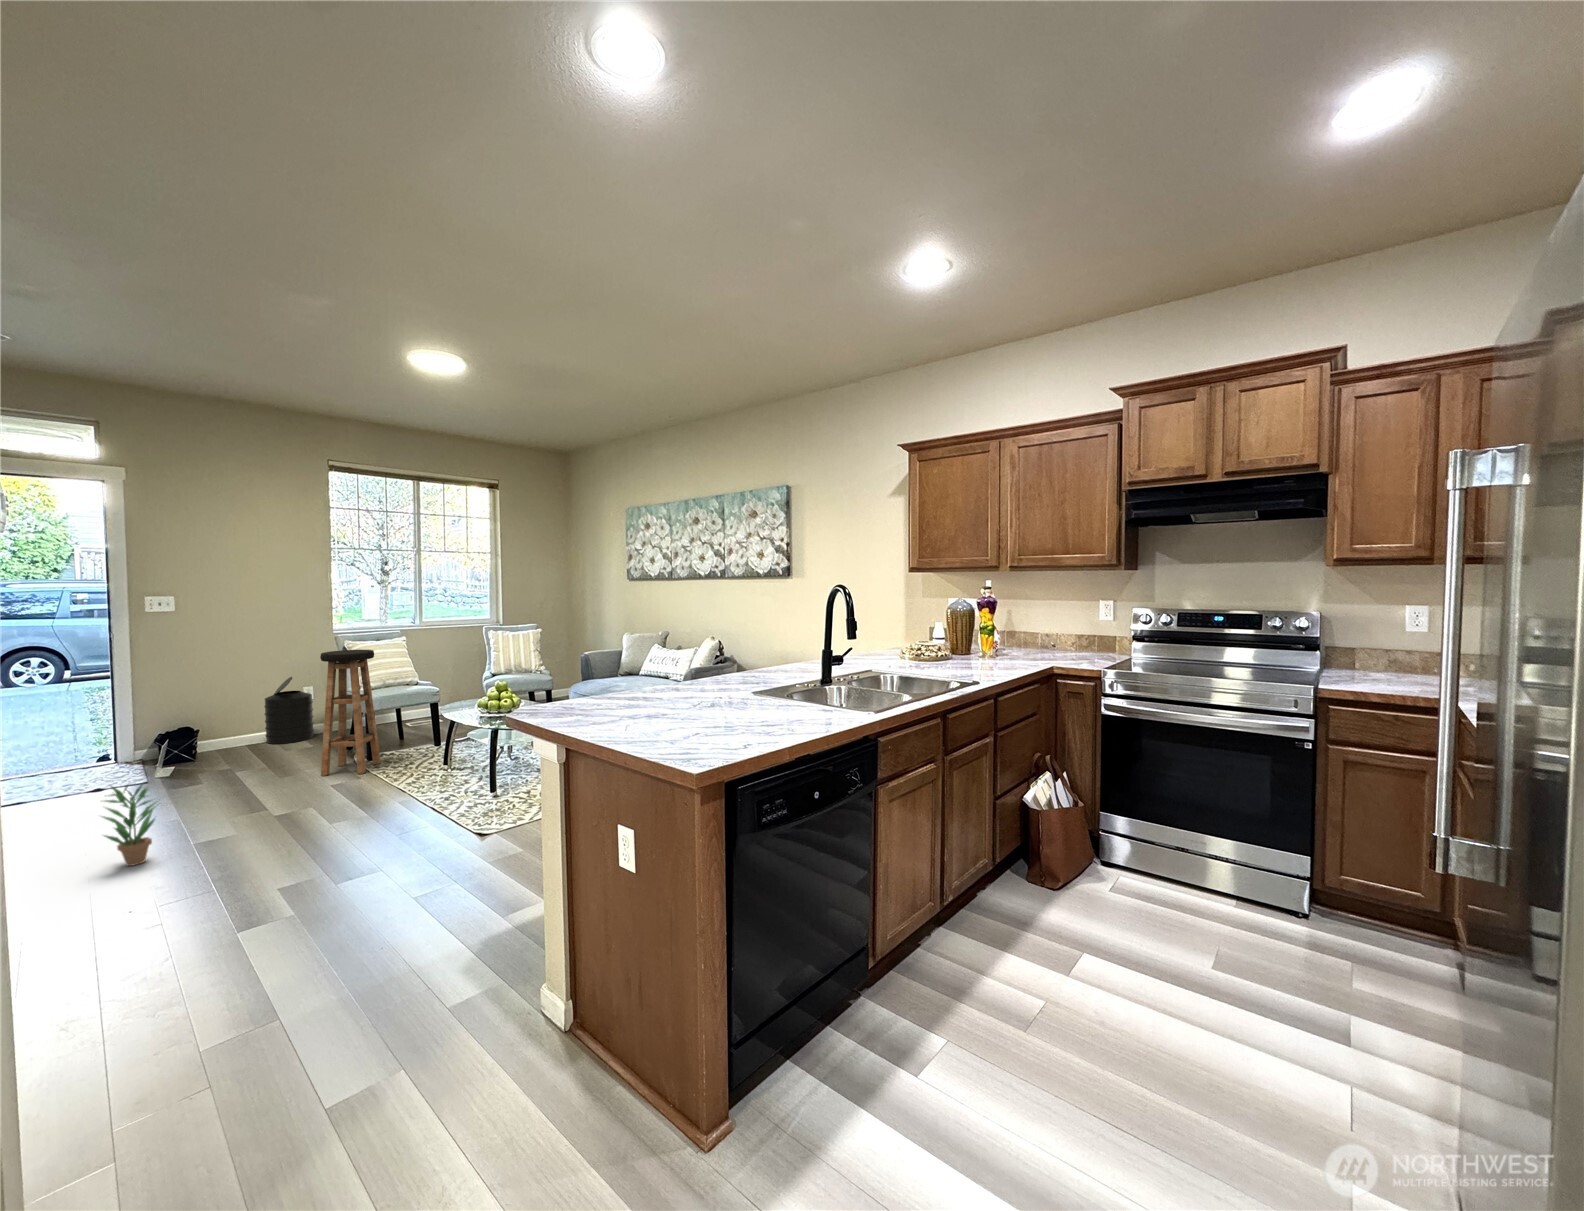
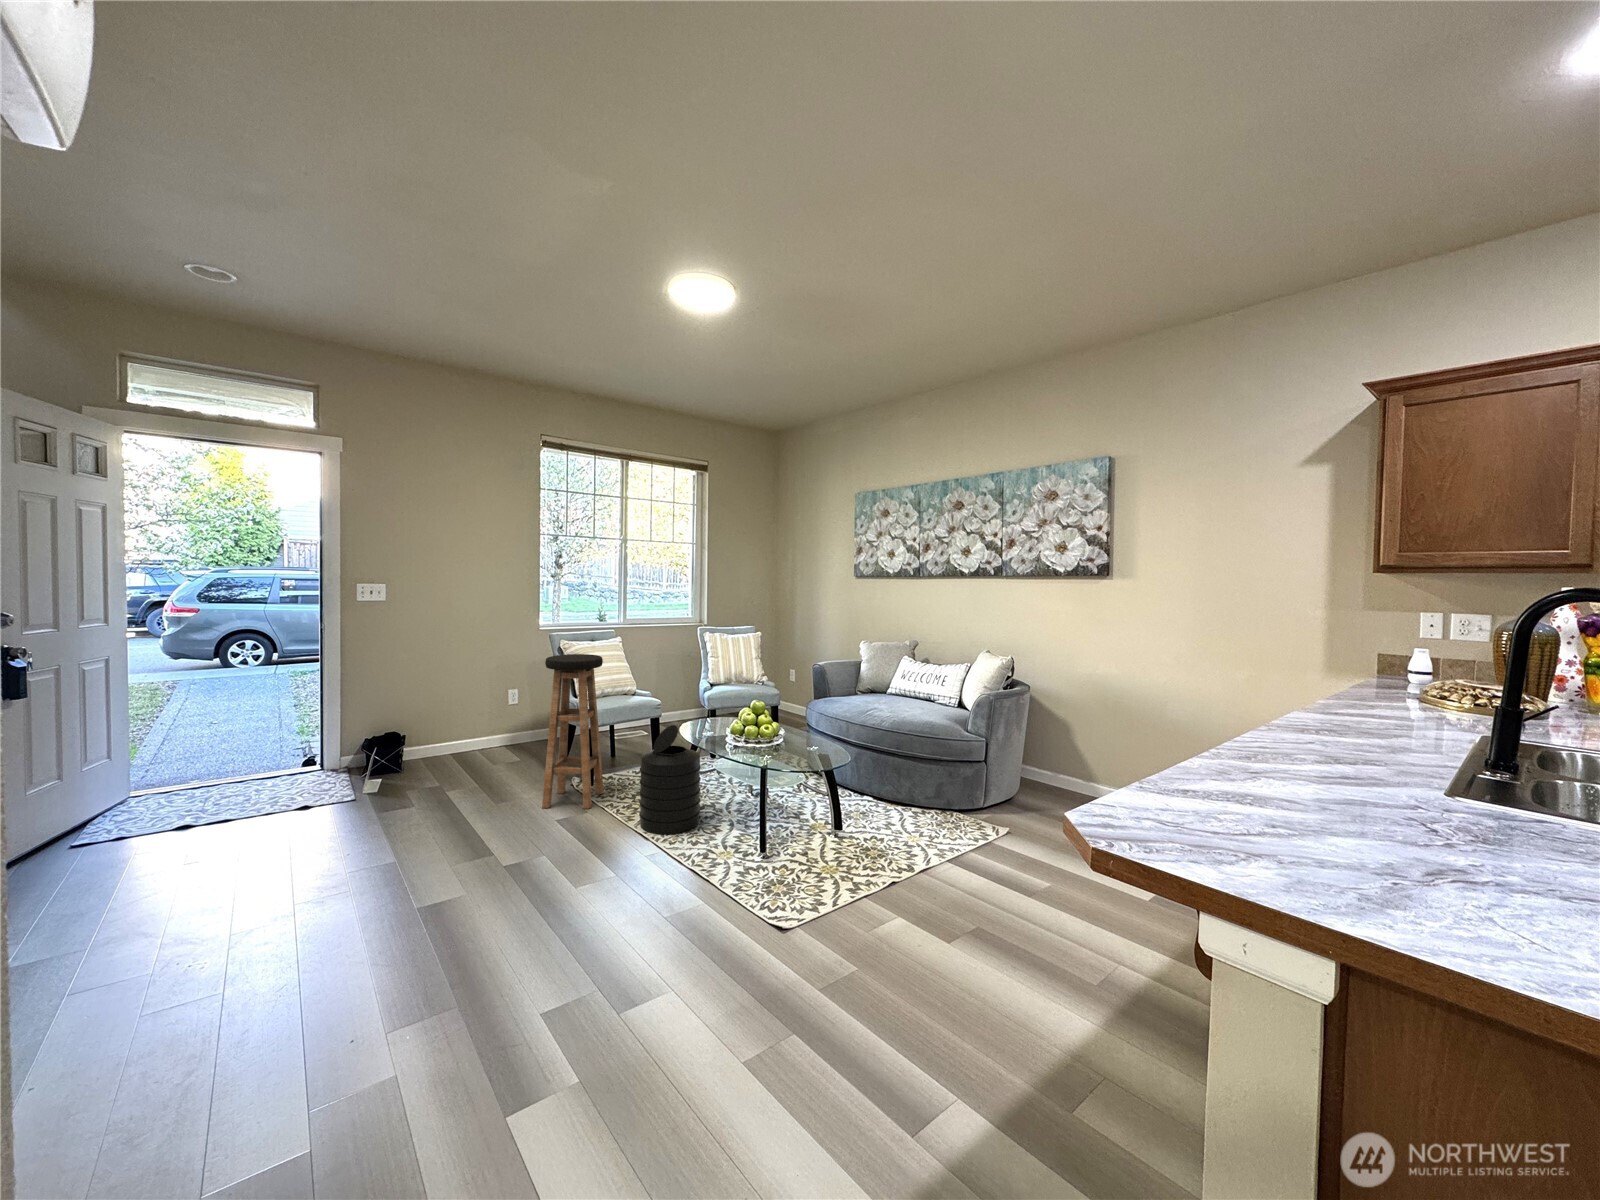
trash can: present [264,677,314,744] -> present [639,725,701,834]
potted plant: present [102,784,156,866] -> none [311,839,387,955]

